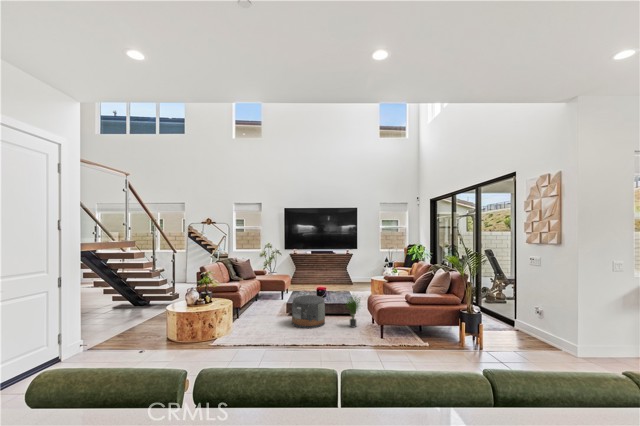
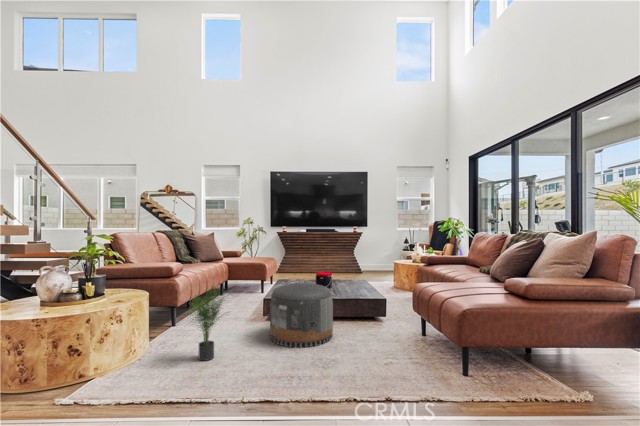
potted plant: present [346,297,360,327] -> present [193,289,224,361]

